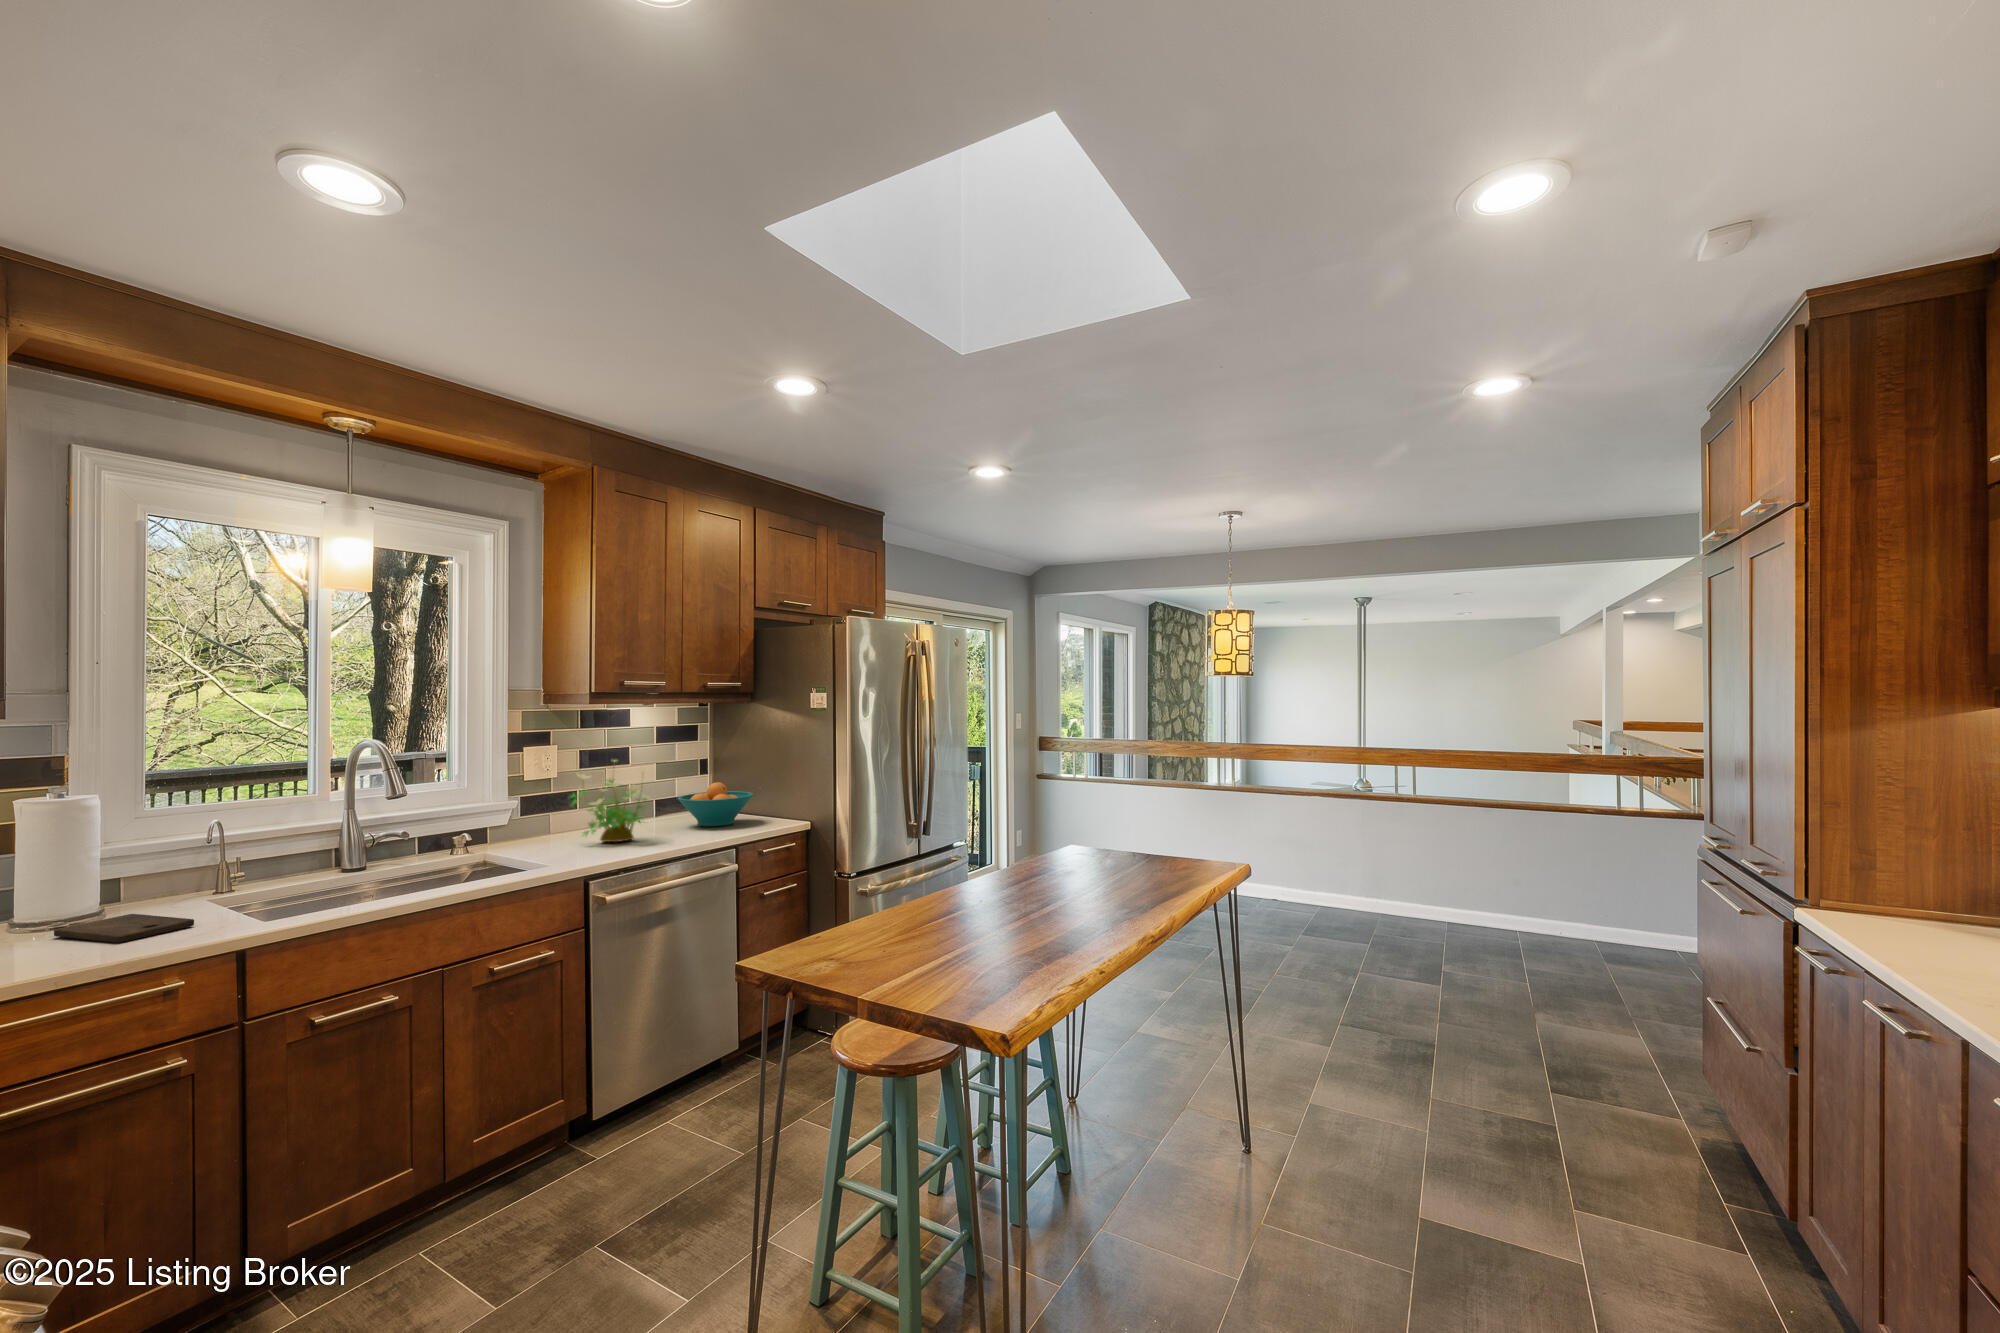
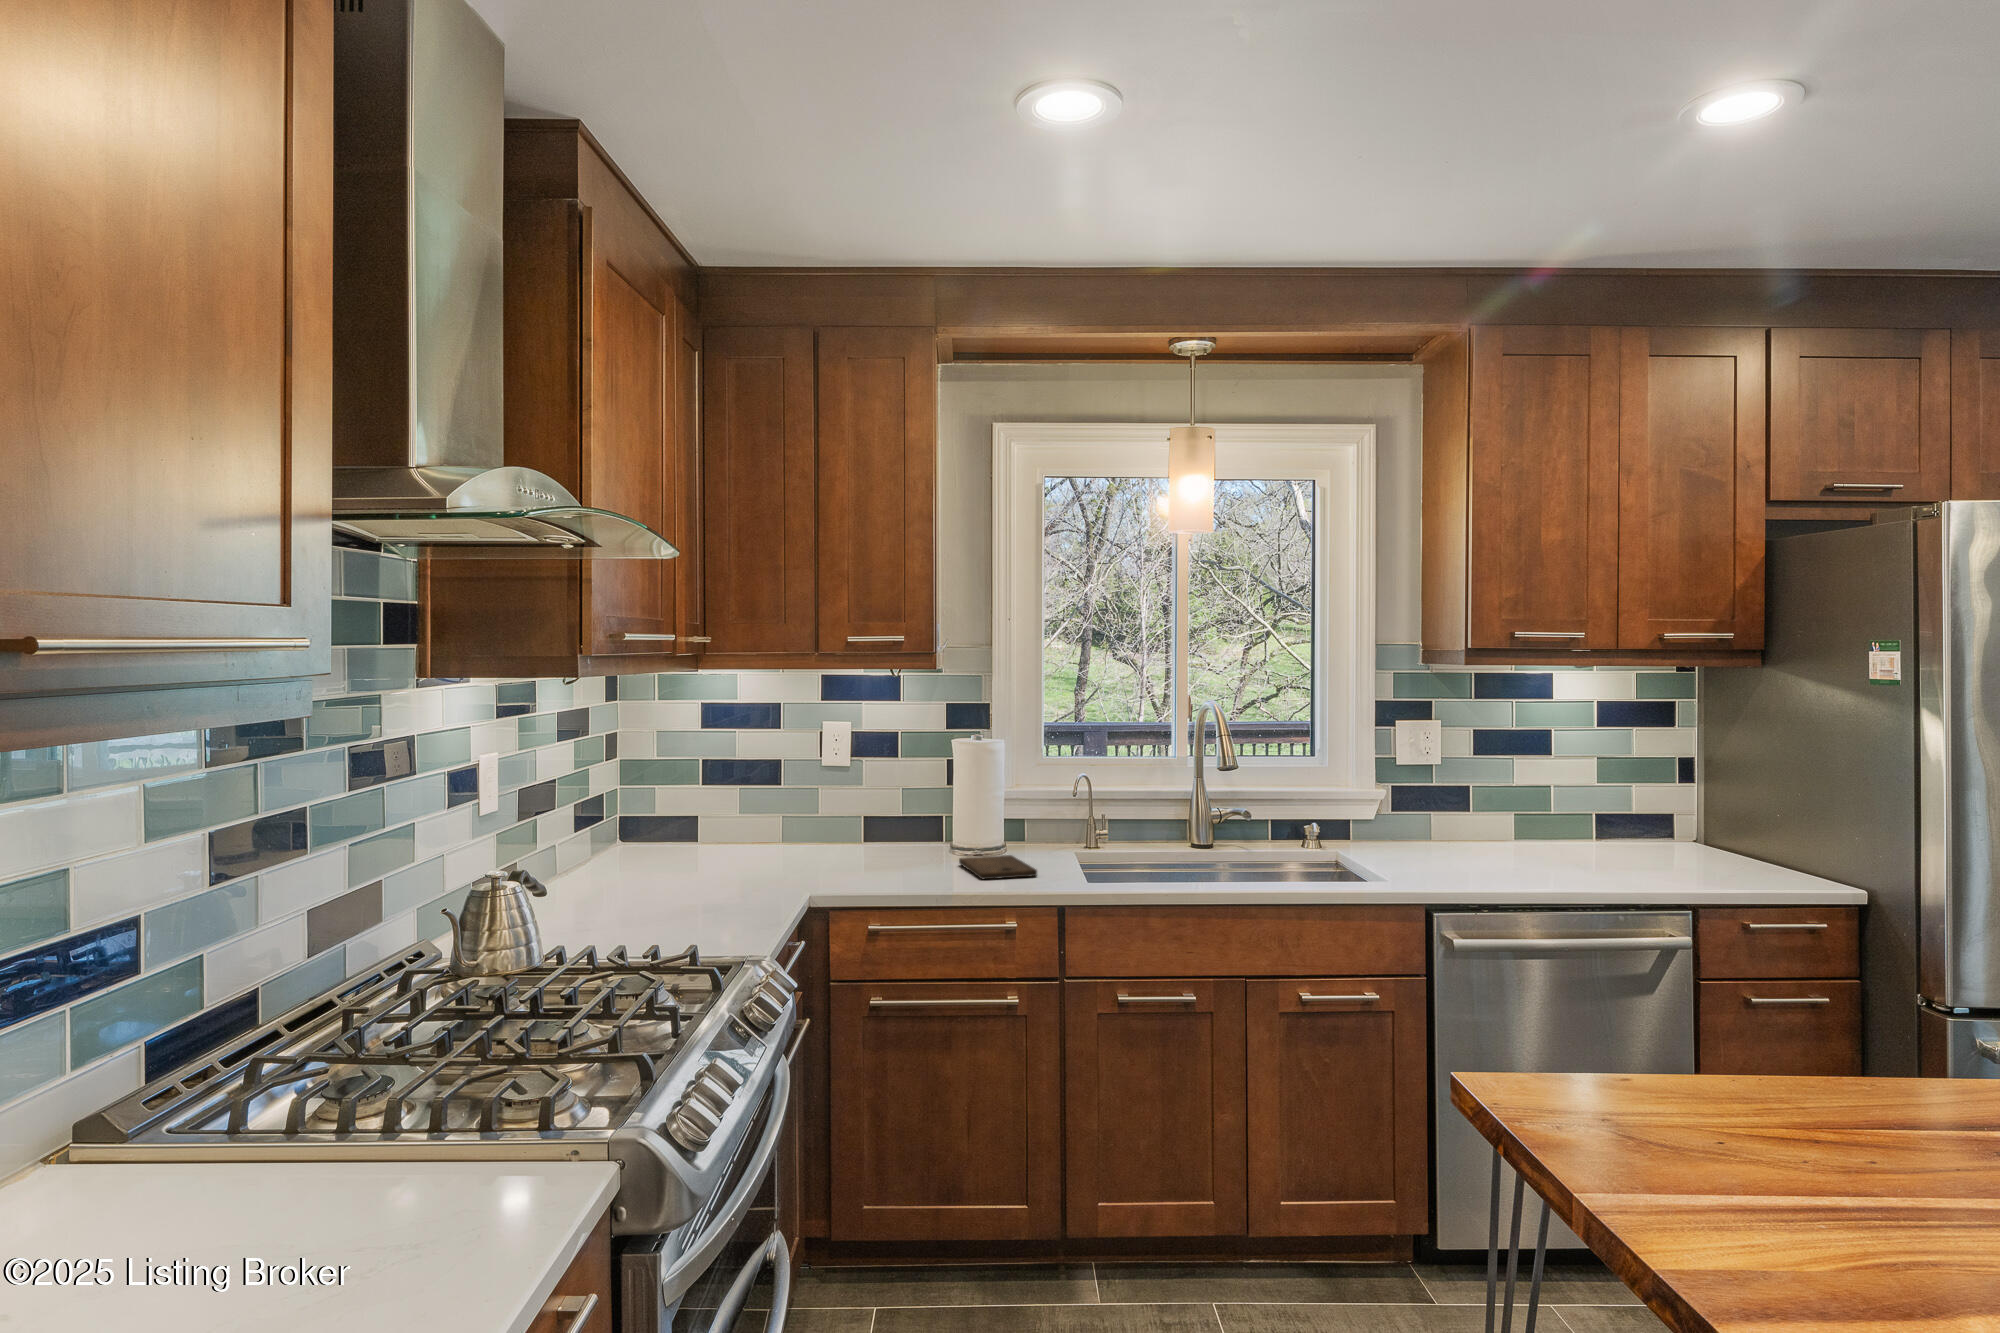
potted plant: present [570,760,648,842] -> none [1441,746,1552,866]
fruit bowl: present [677,782,753,827] -> none [1611,797,1745,869]

